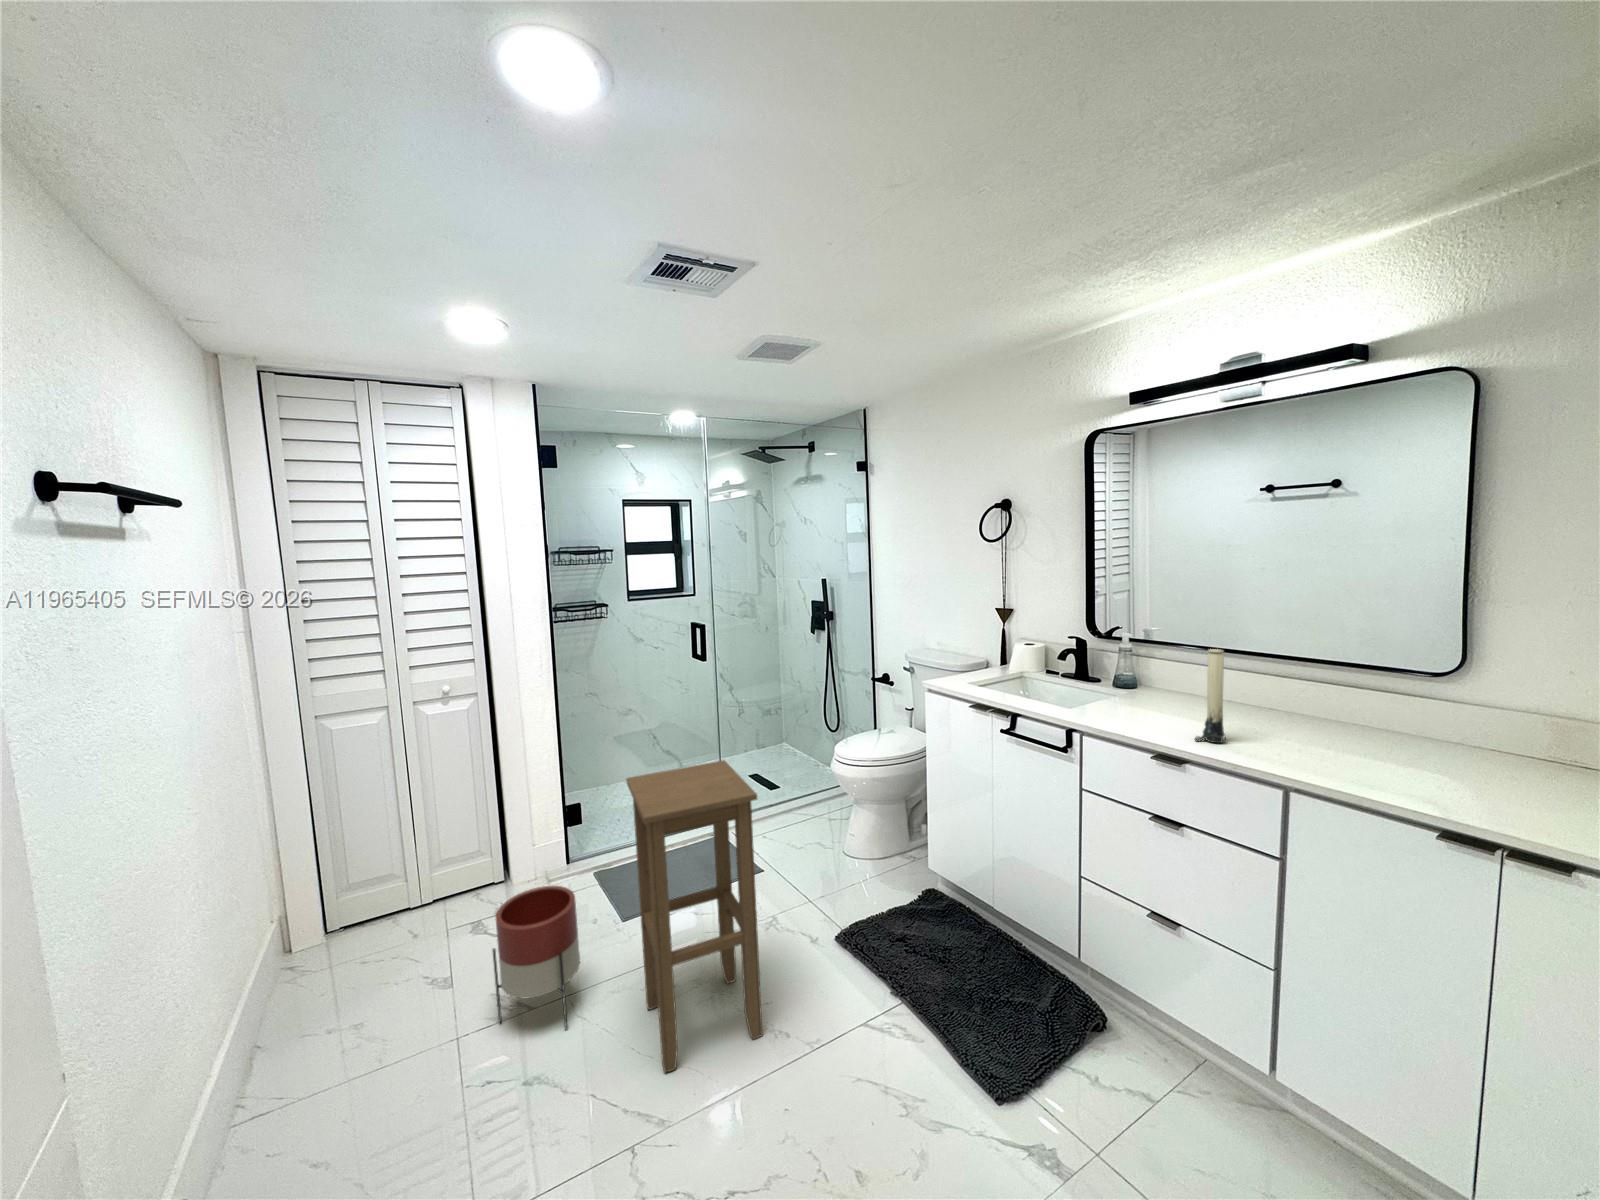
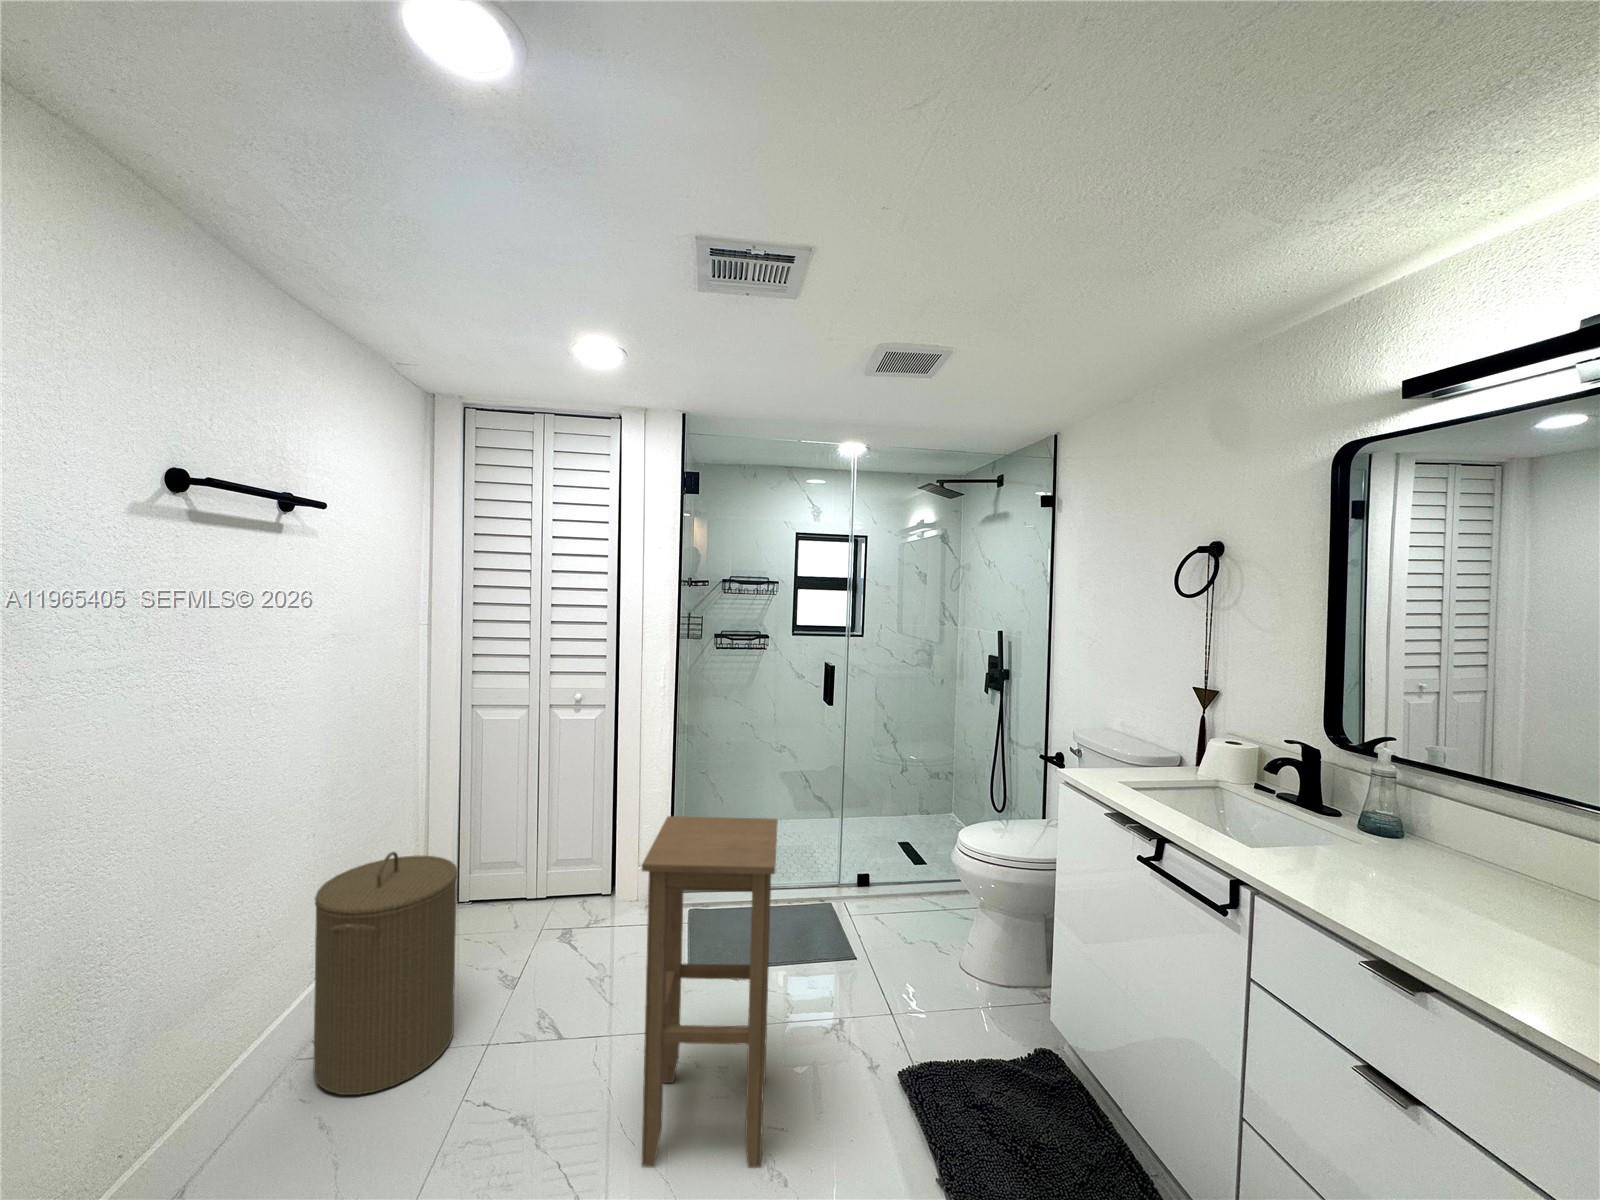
candle: present [1195,649,1225,743] -> none [1452,798,1522,970]
laundry hamper: none [224,877,408,1146] -> present [313,852,458,1095]
planter: present [492,886,580,1029] -> none [532,911,616,1073]

